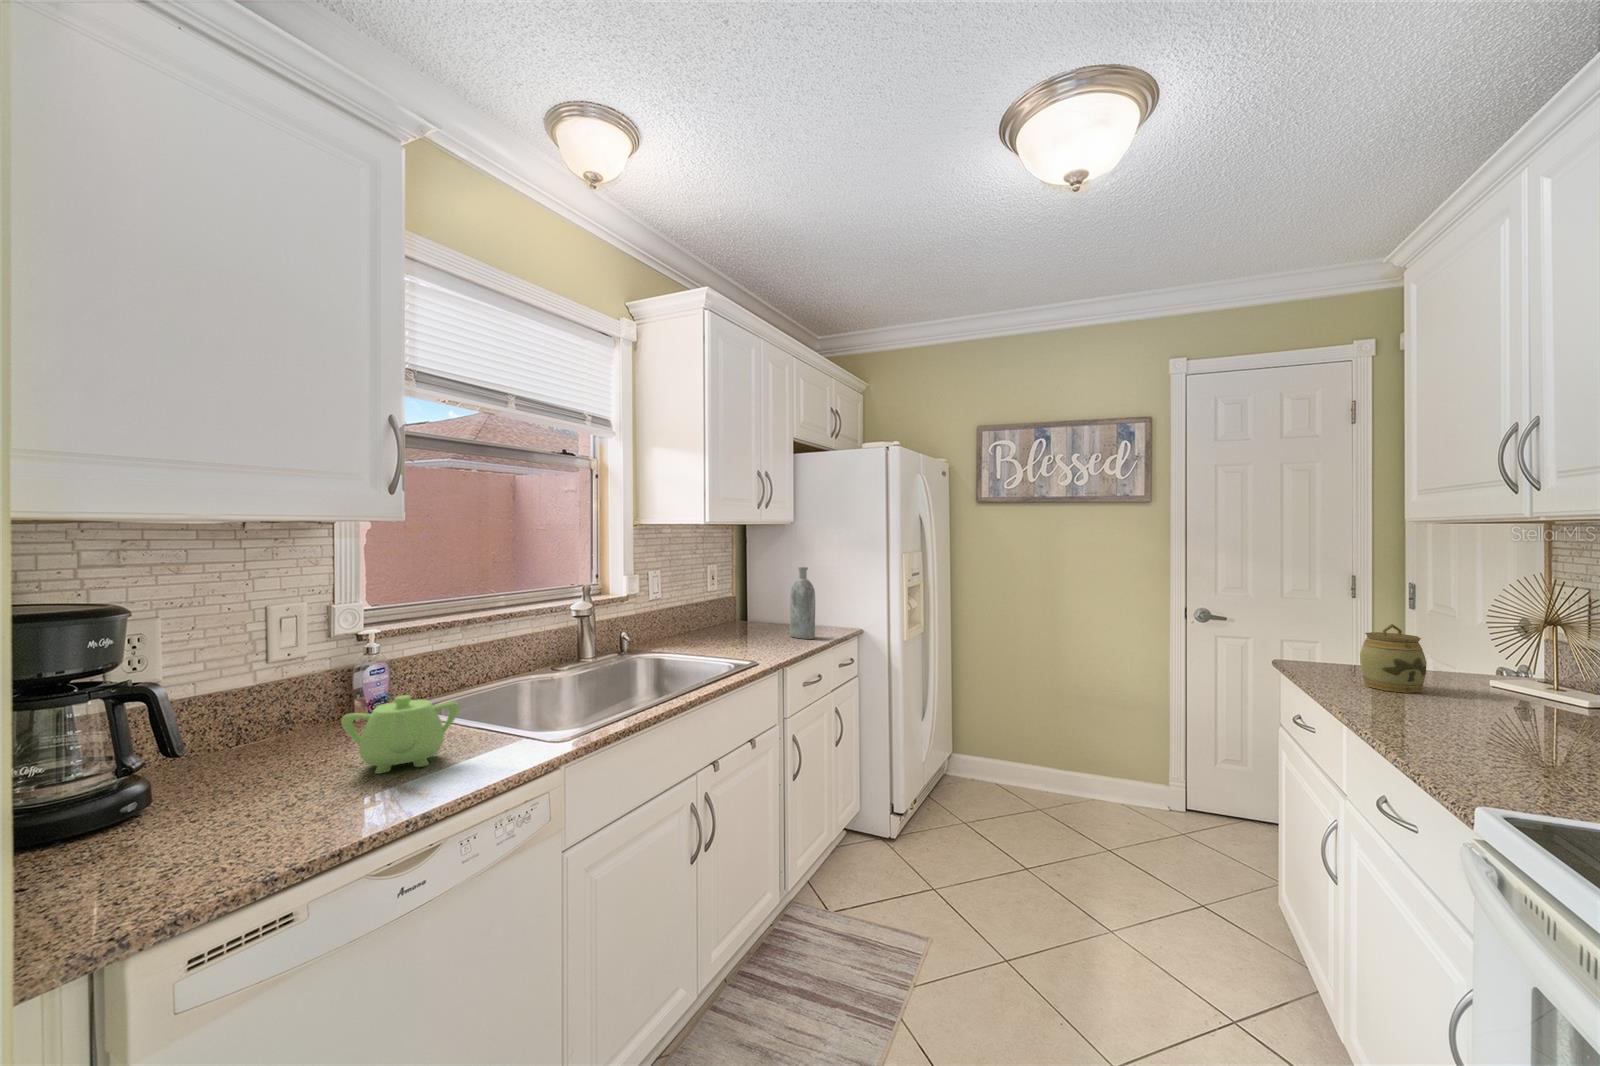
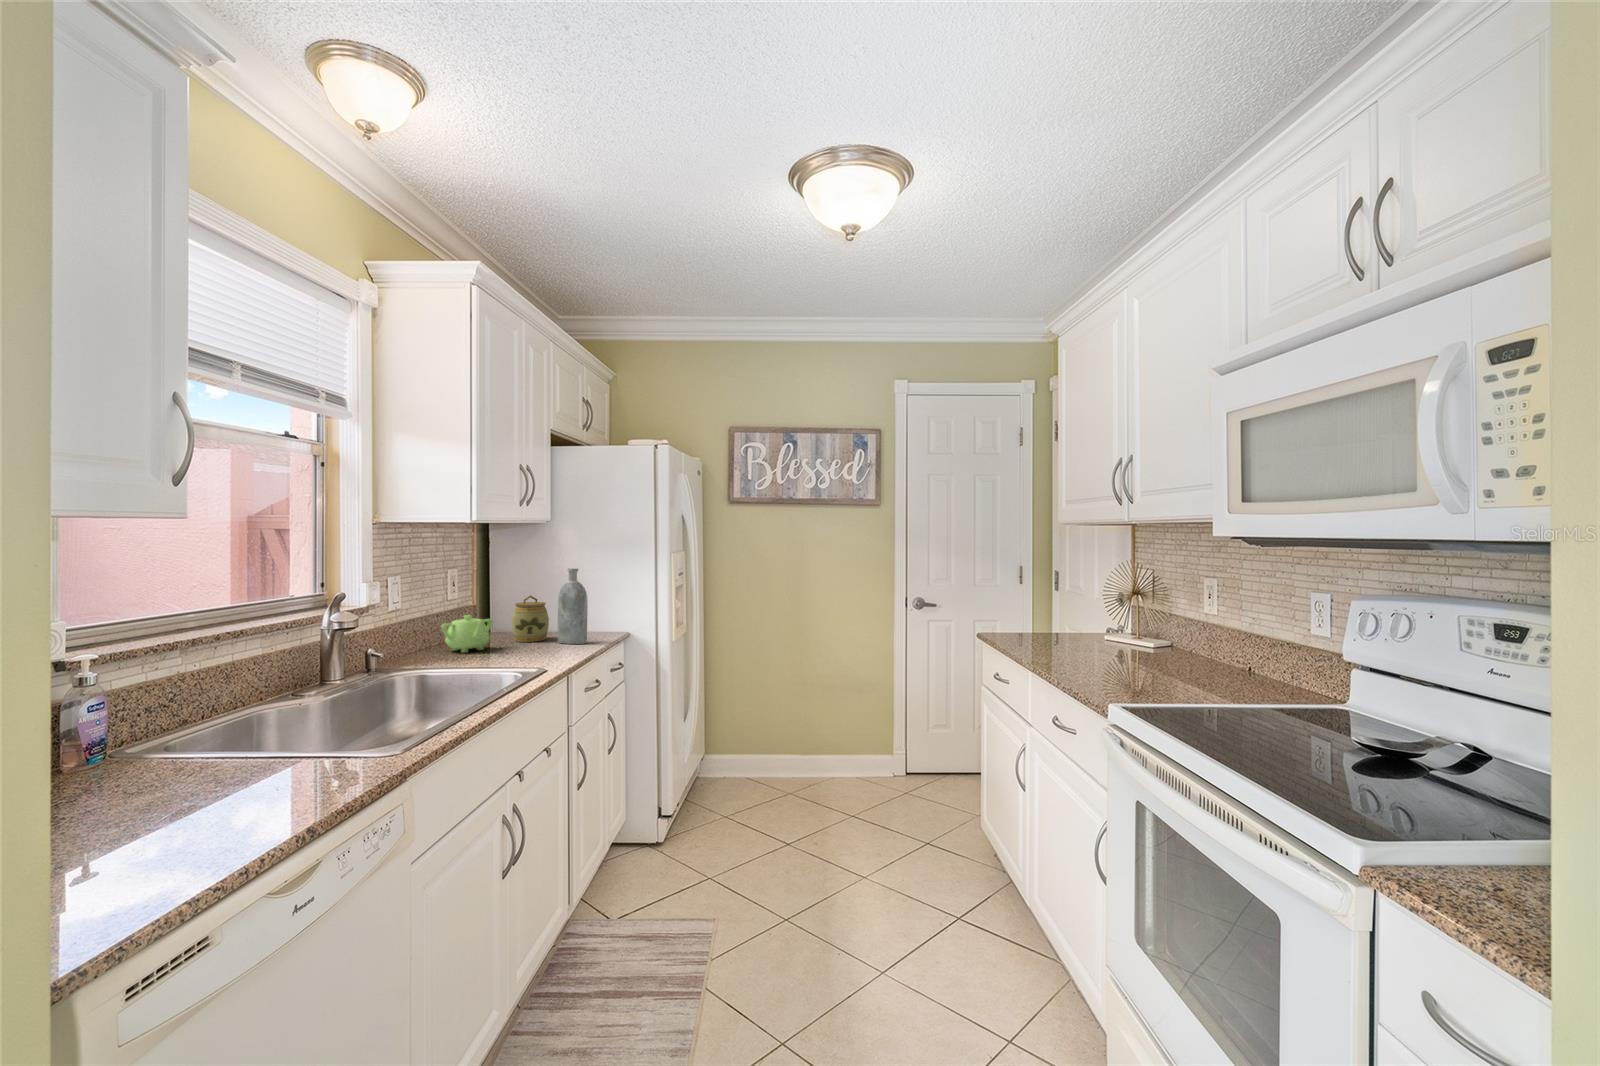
jar: present [1360,624,1427,693] -> present [512,595,549,642]
teapot: present [341,695,460,774] -> present [441,615,493,653]

